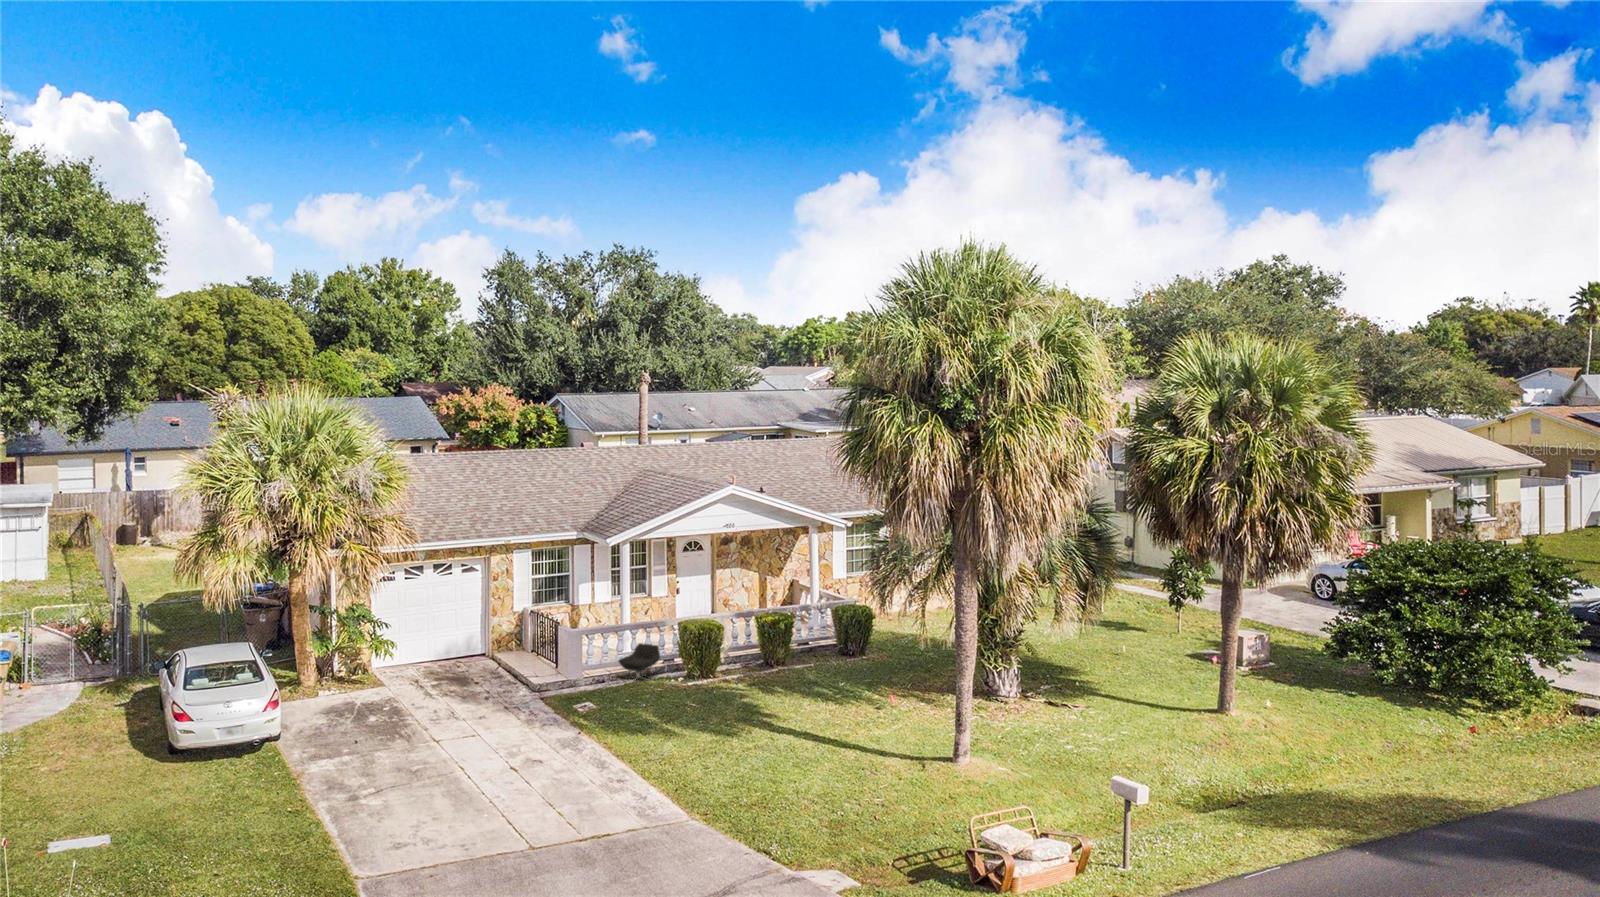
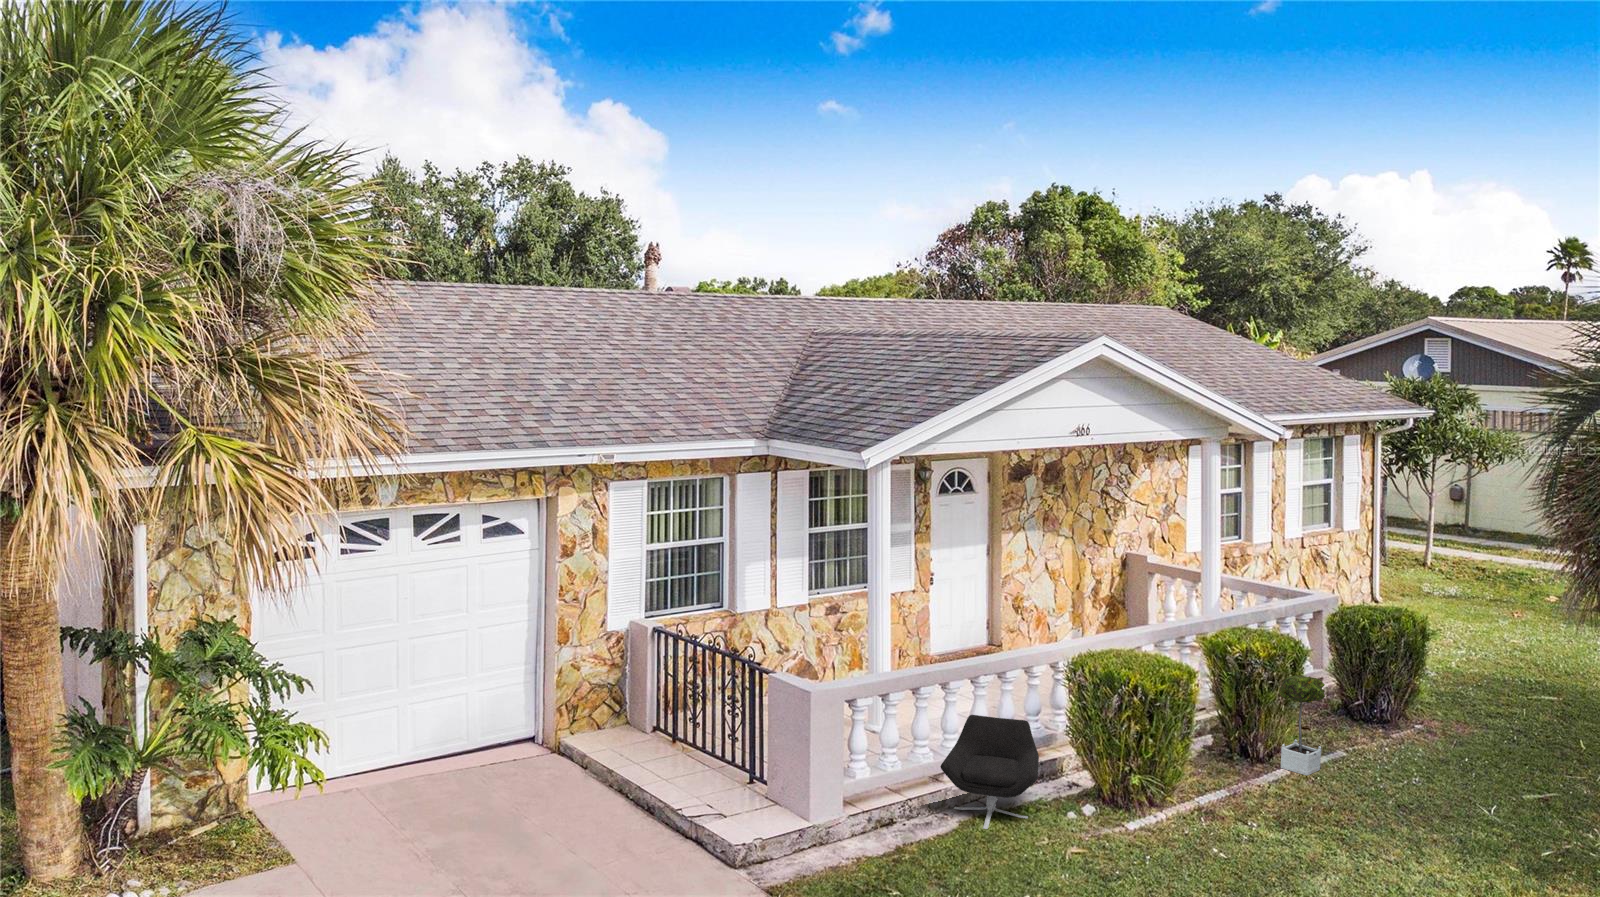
potted tree: none [772,630,790,670] -> present [1279,675,1325,775]

